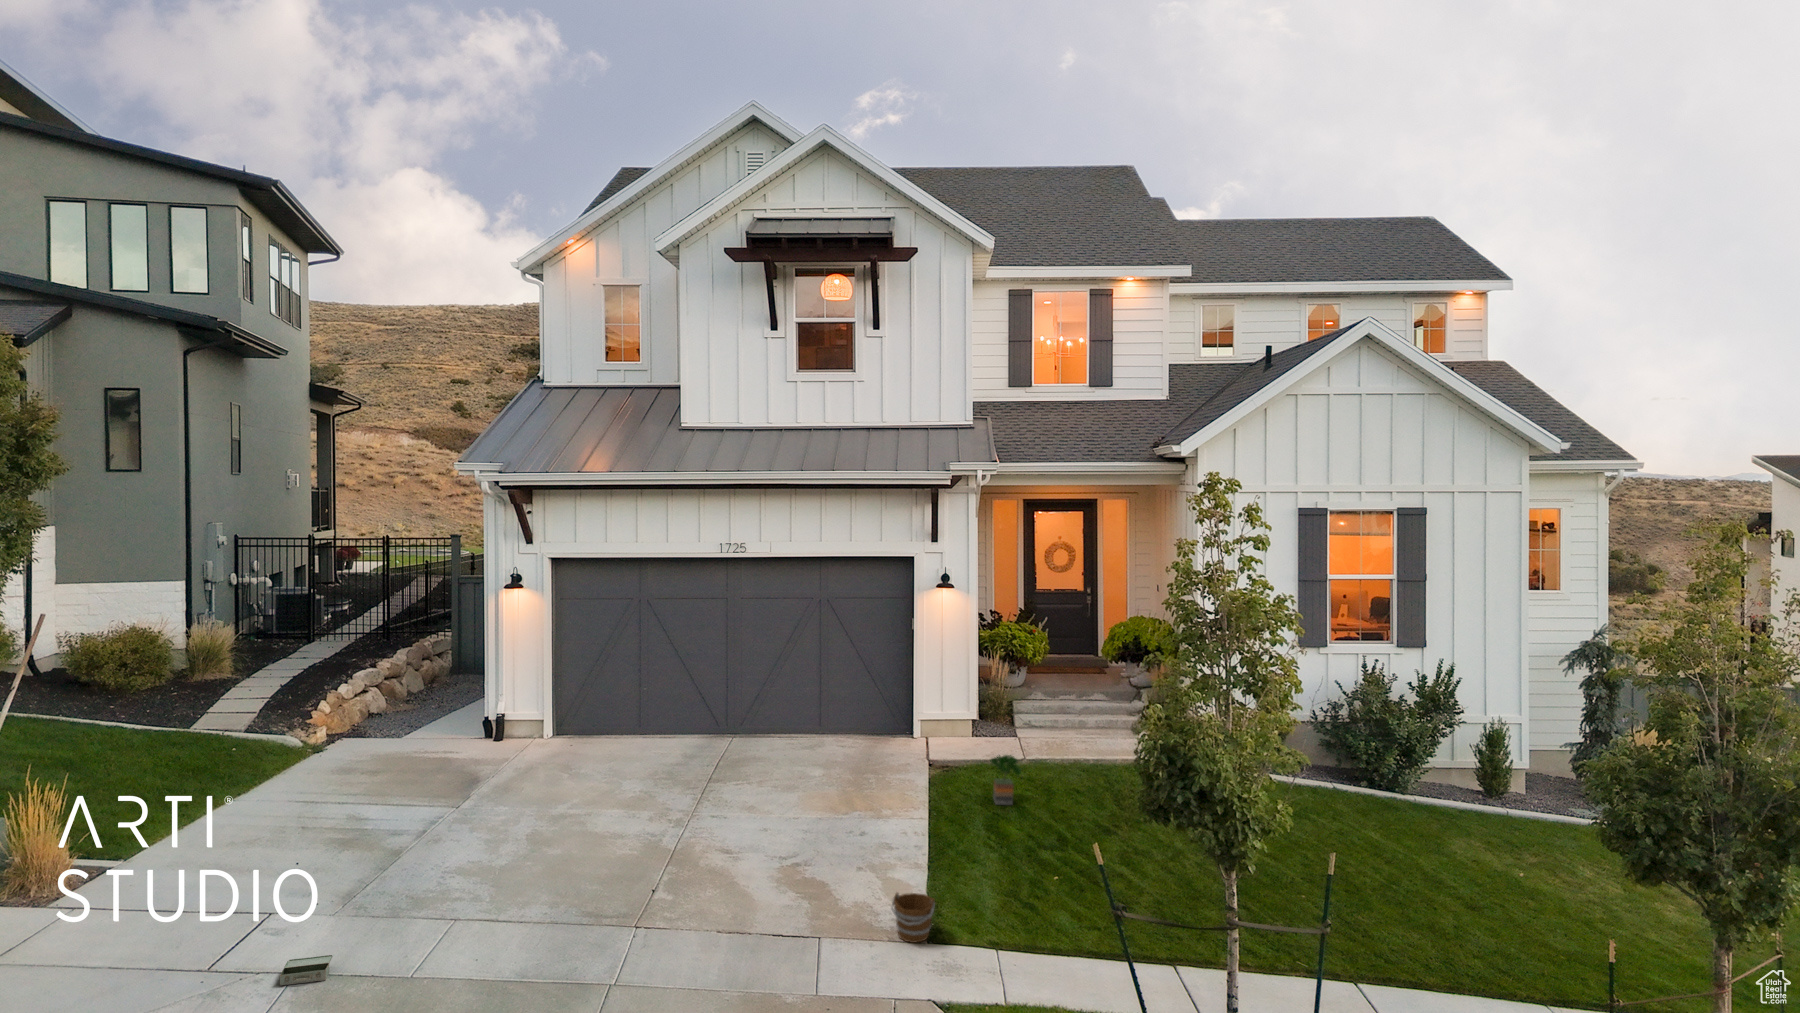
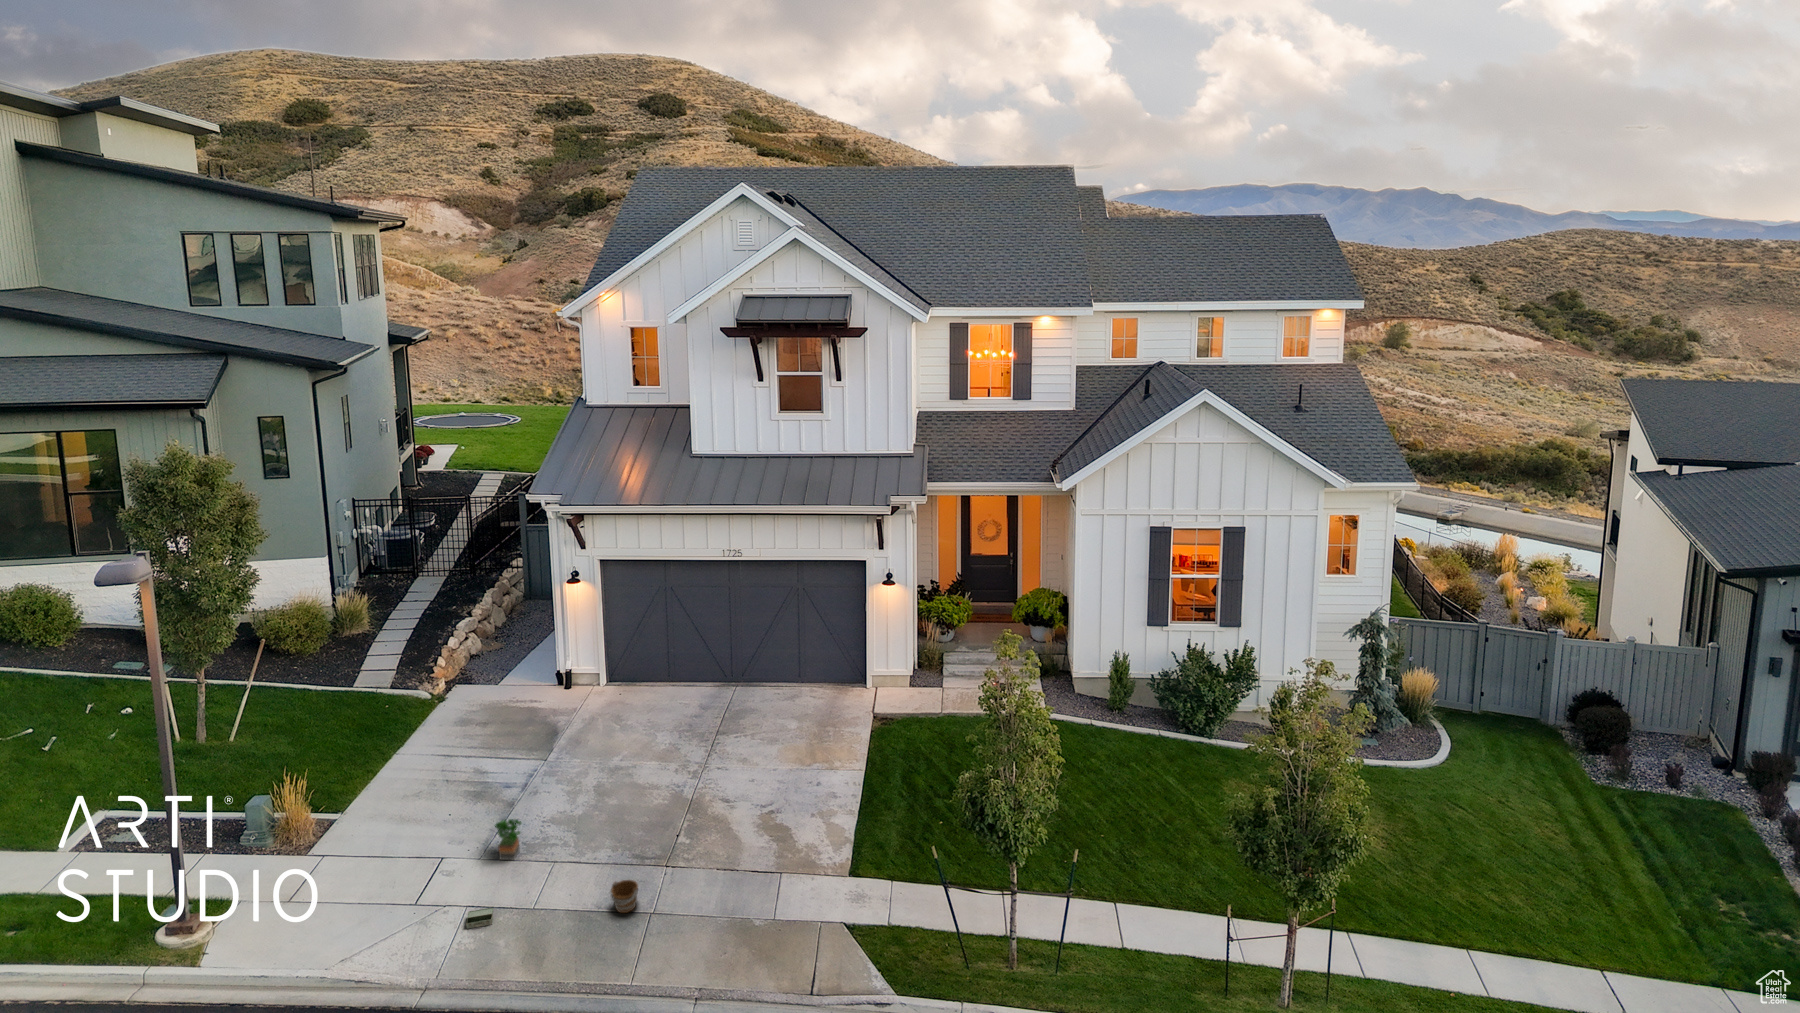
potted tree: present [990,755,1021,805] -> present [495,819,521,860]
bucket: present [891,893,935,943] -> present [610,880,638,913]

